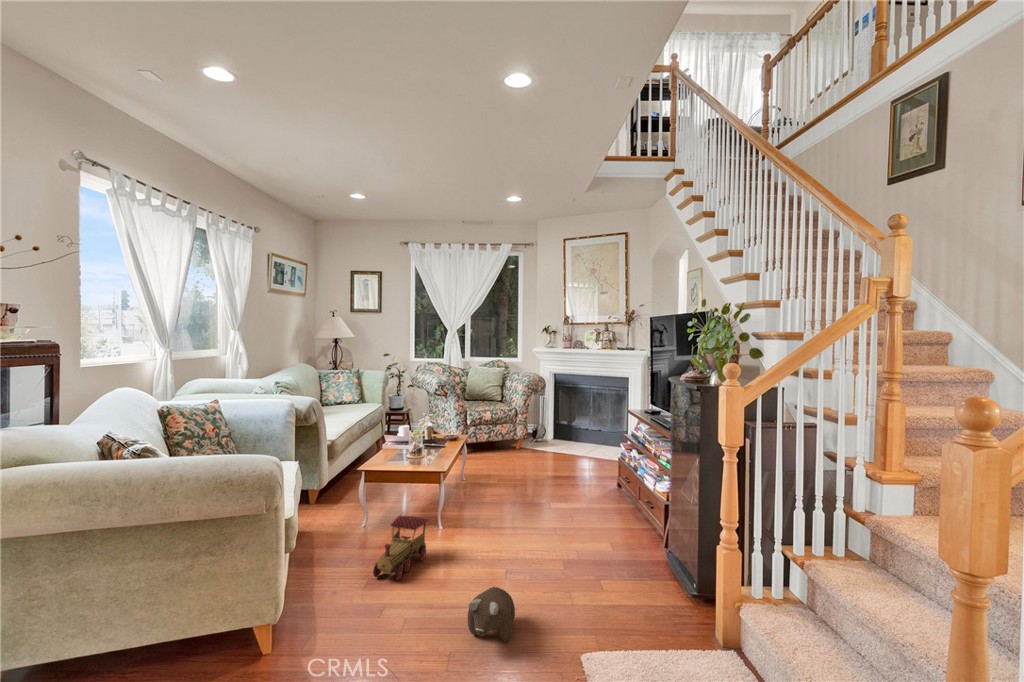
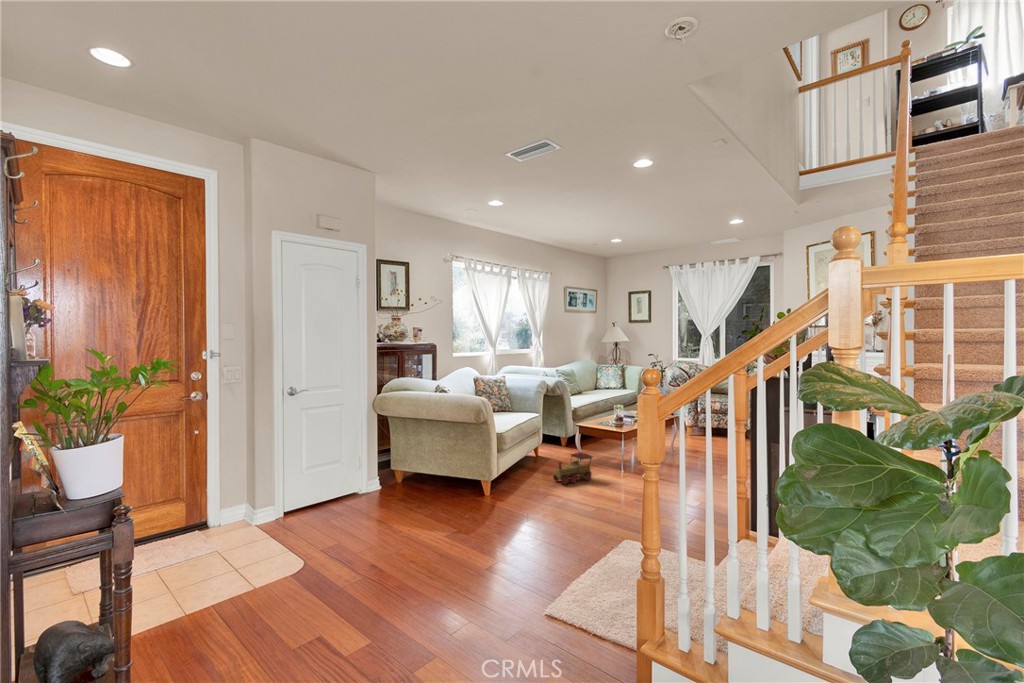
plush toy: present [468,587,515,642] -> none [563,488,600,519]

